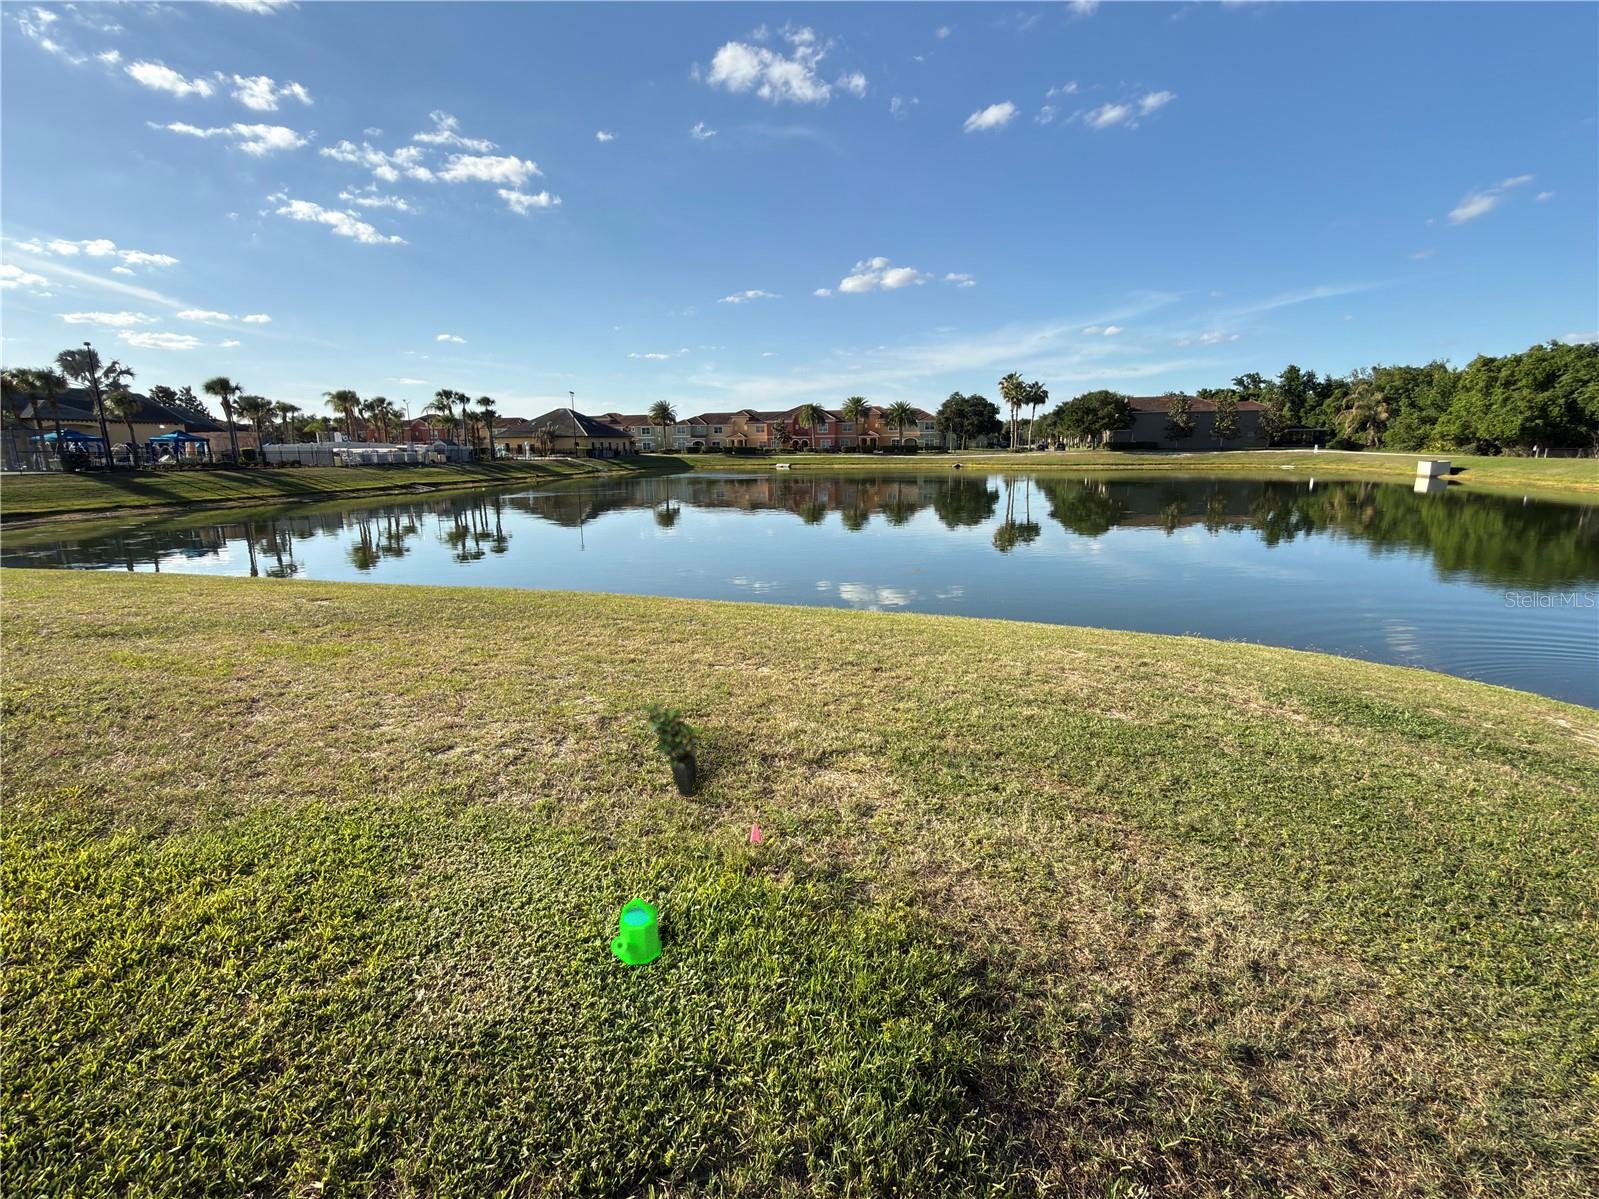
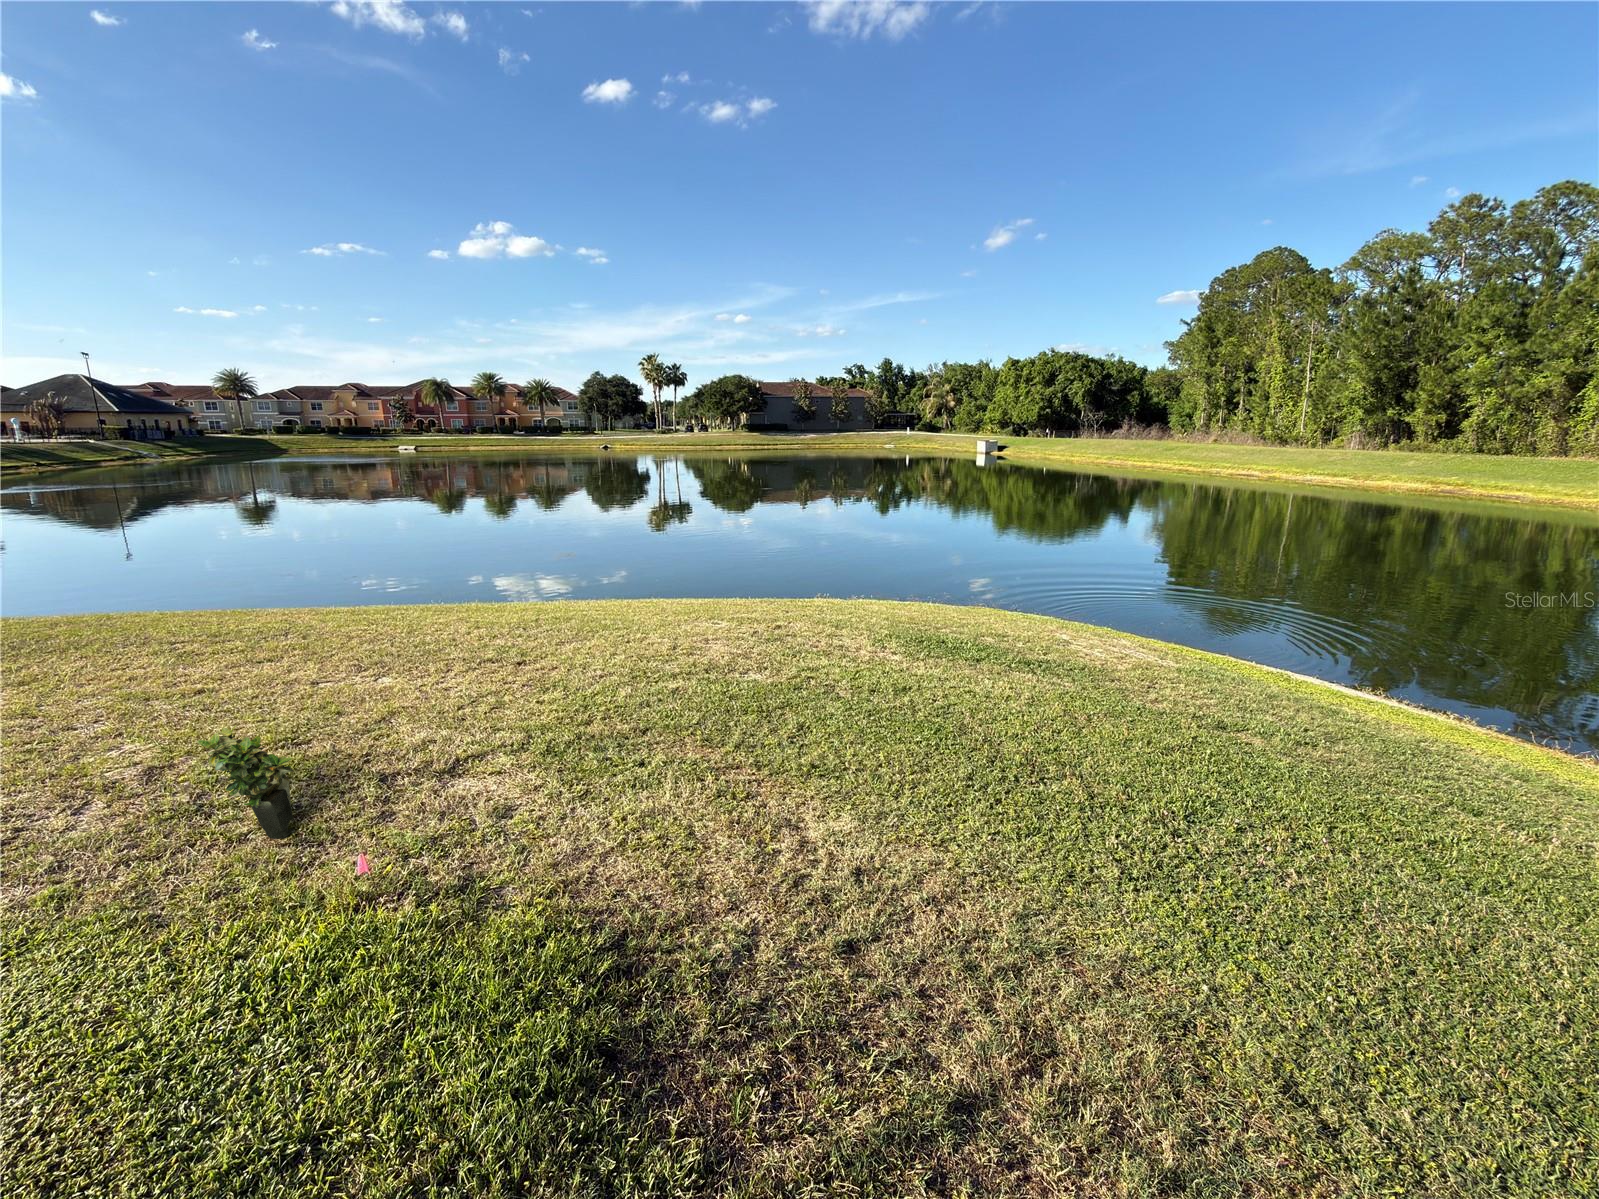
watering can: present [611,898,662,965] -> none [152,975,237,1060]

